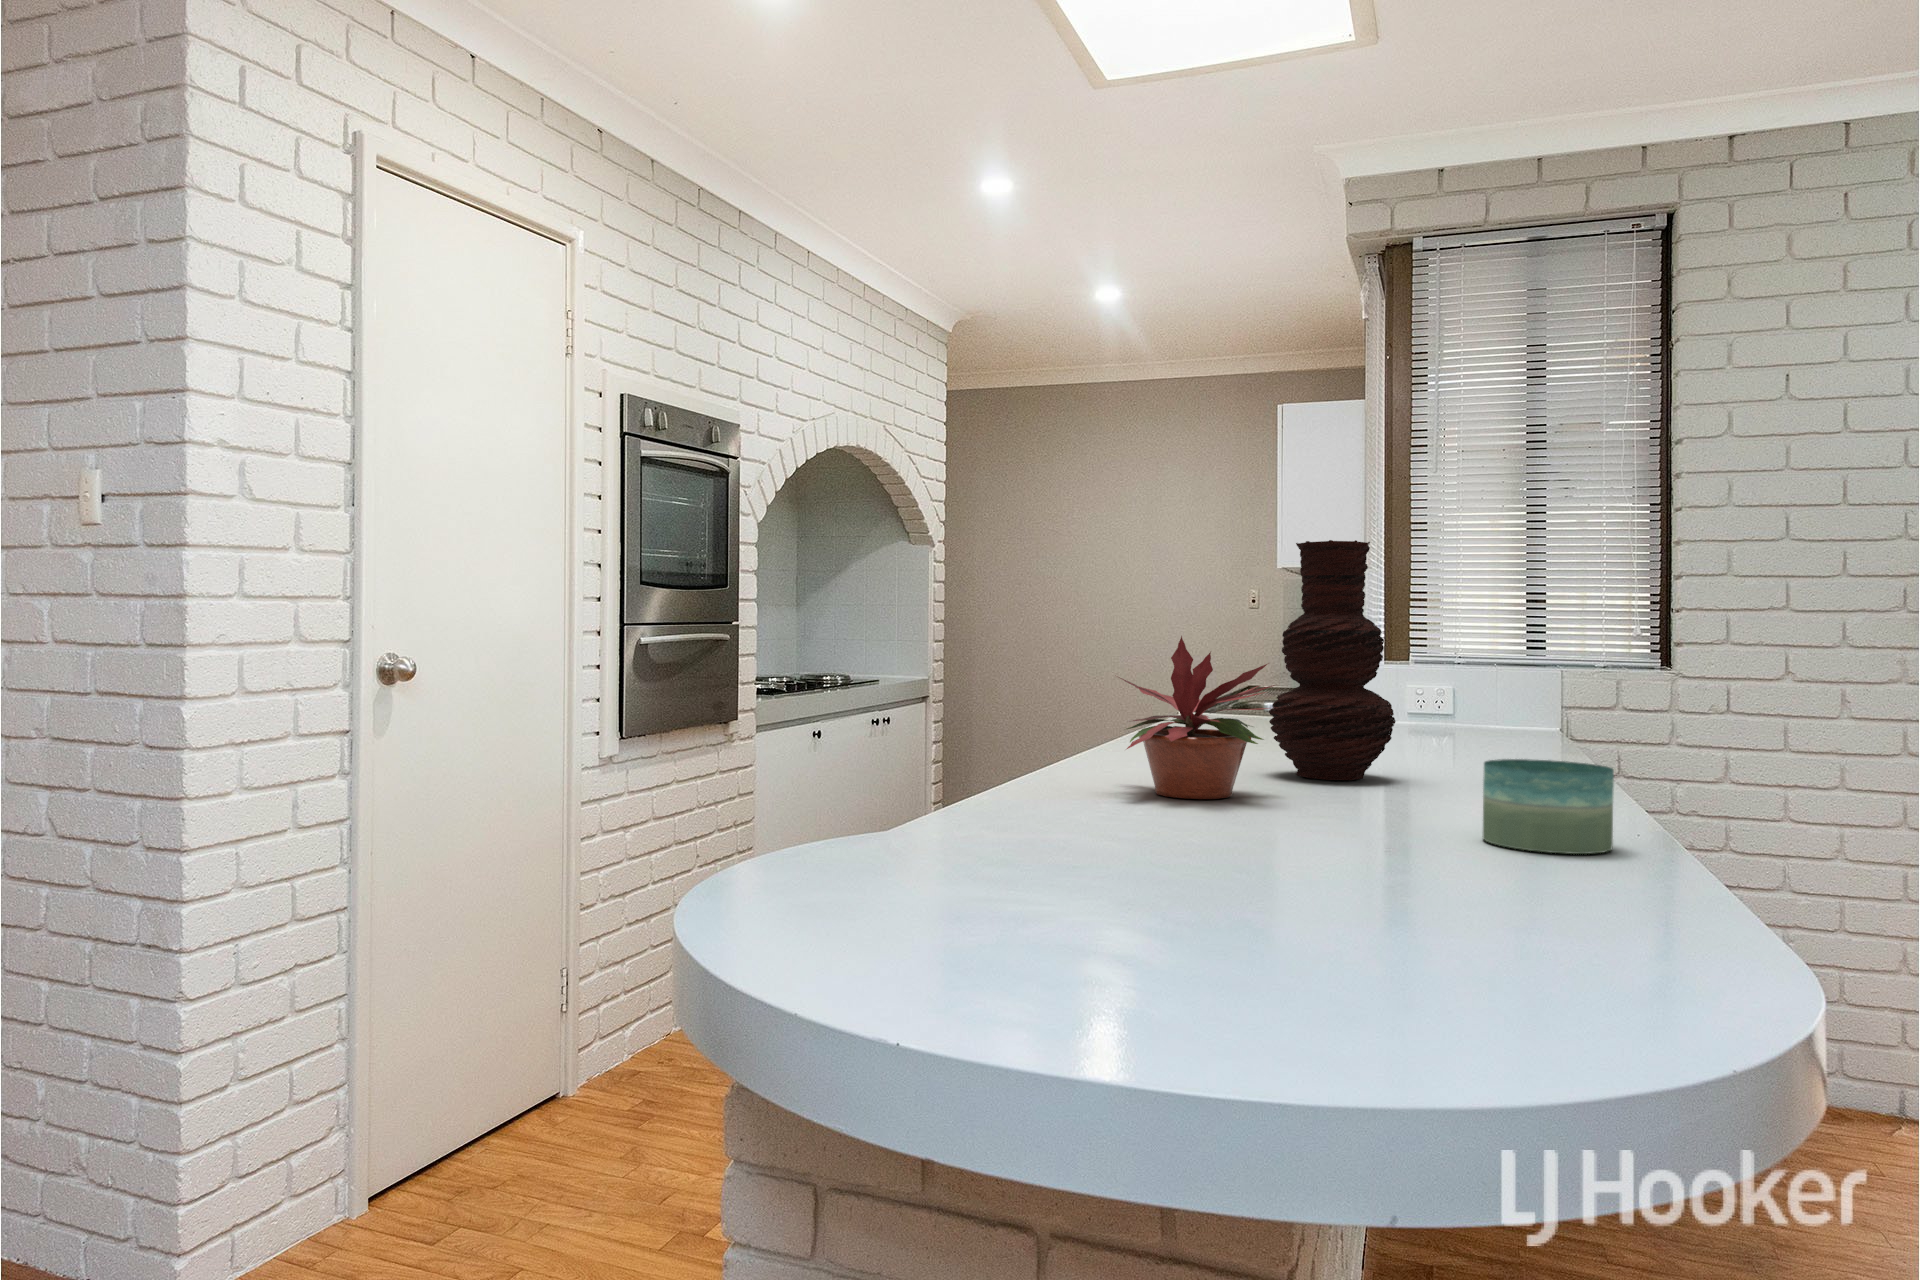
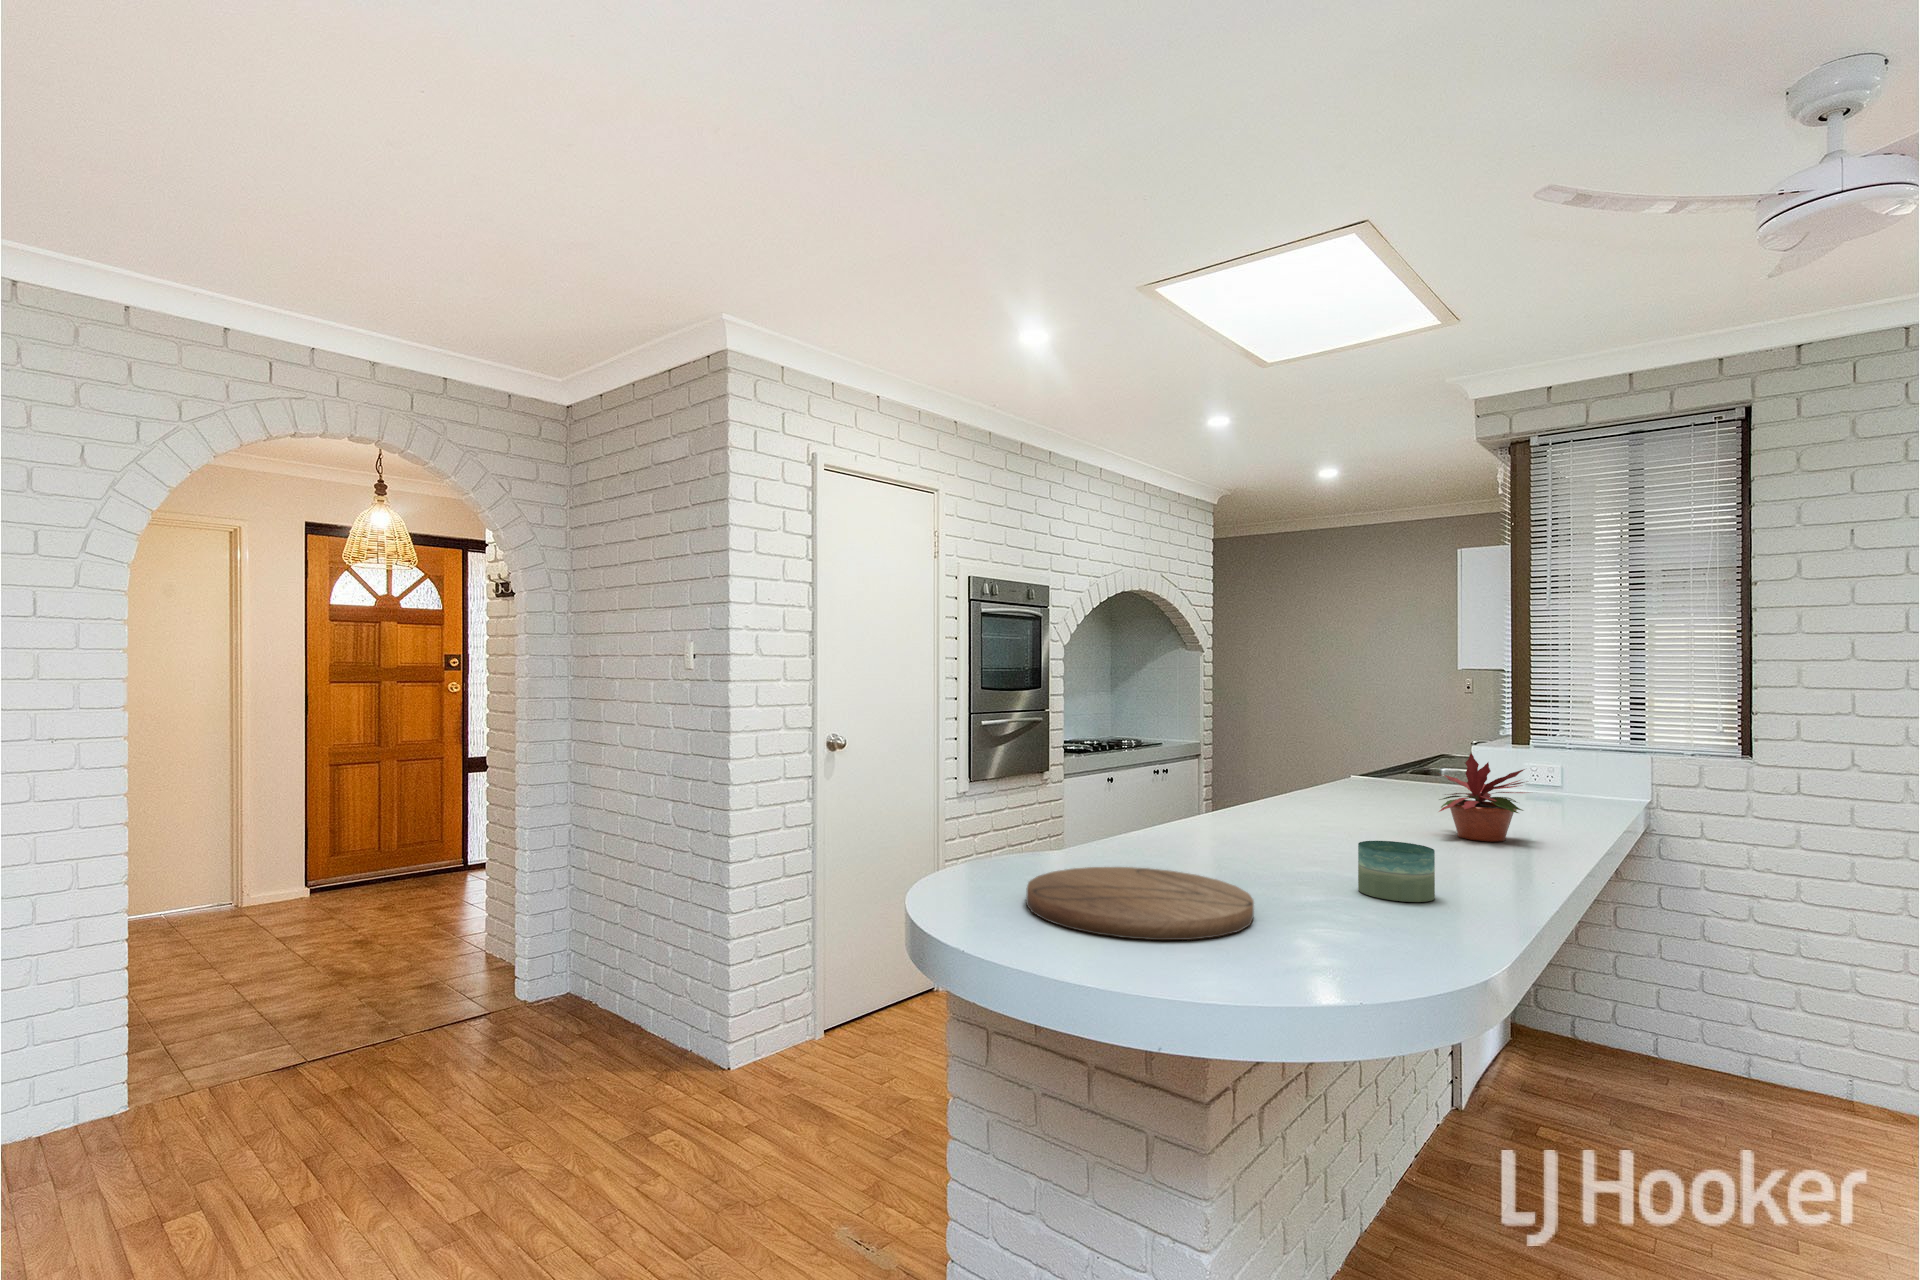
vase: present [1269,540,1396,780] -> none [1309,689,1393,843]
potted plant: present [1119,636,1275,799] -> present [1439,753,1525,842]
cutting board: none [1003,831,1474,968] -> present [1026,867,1254,940]

